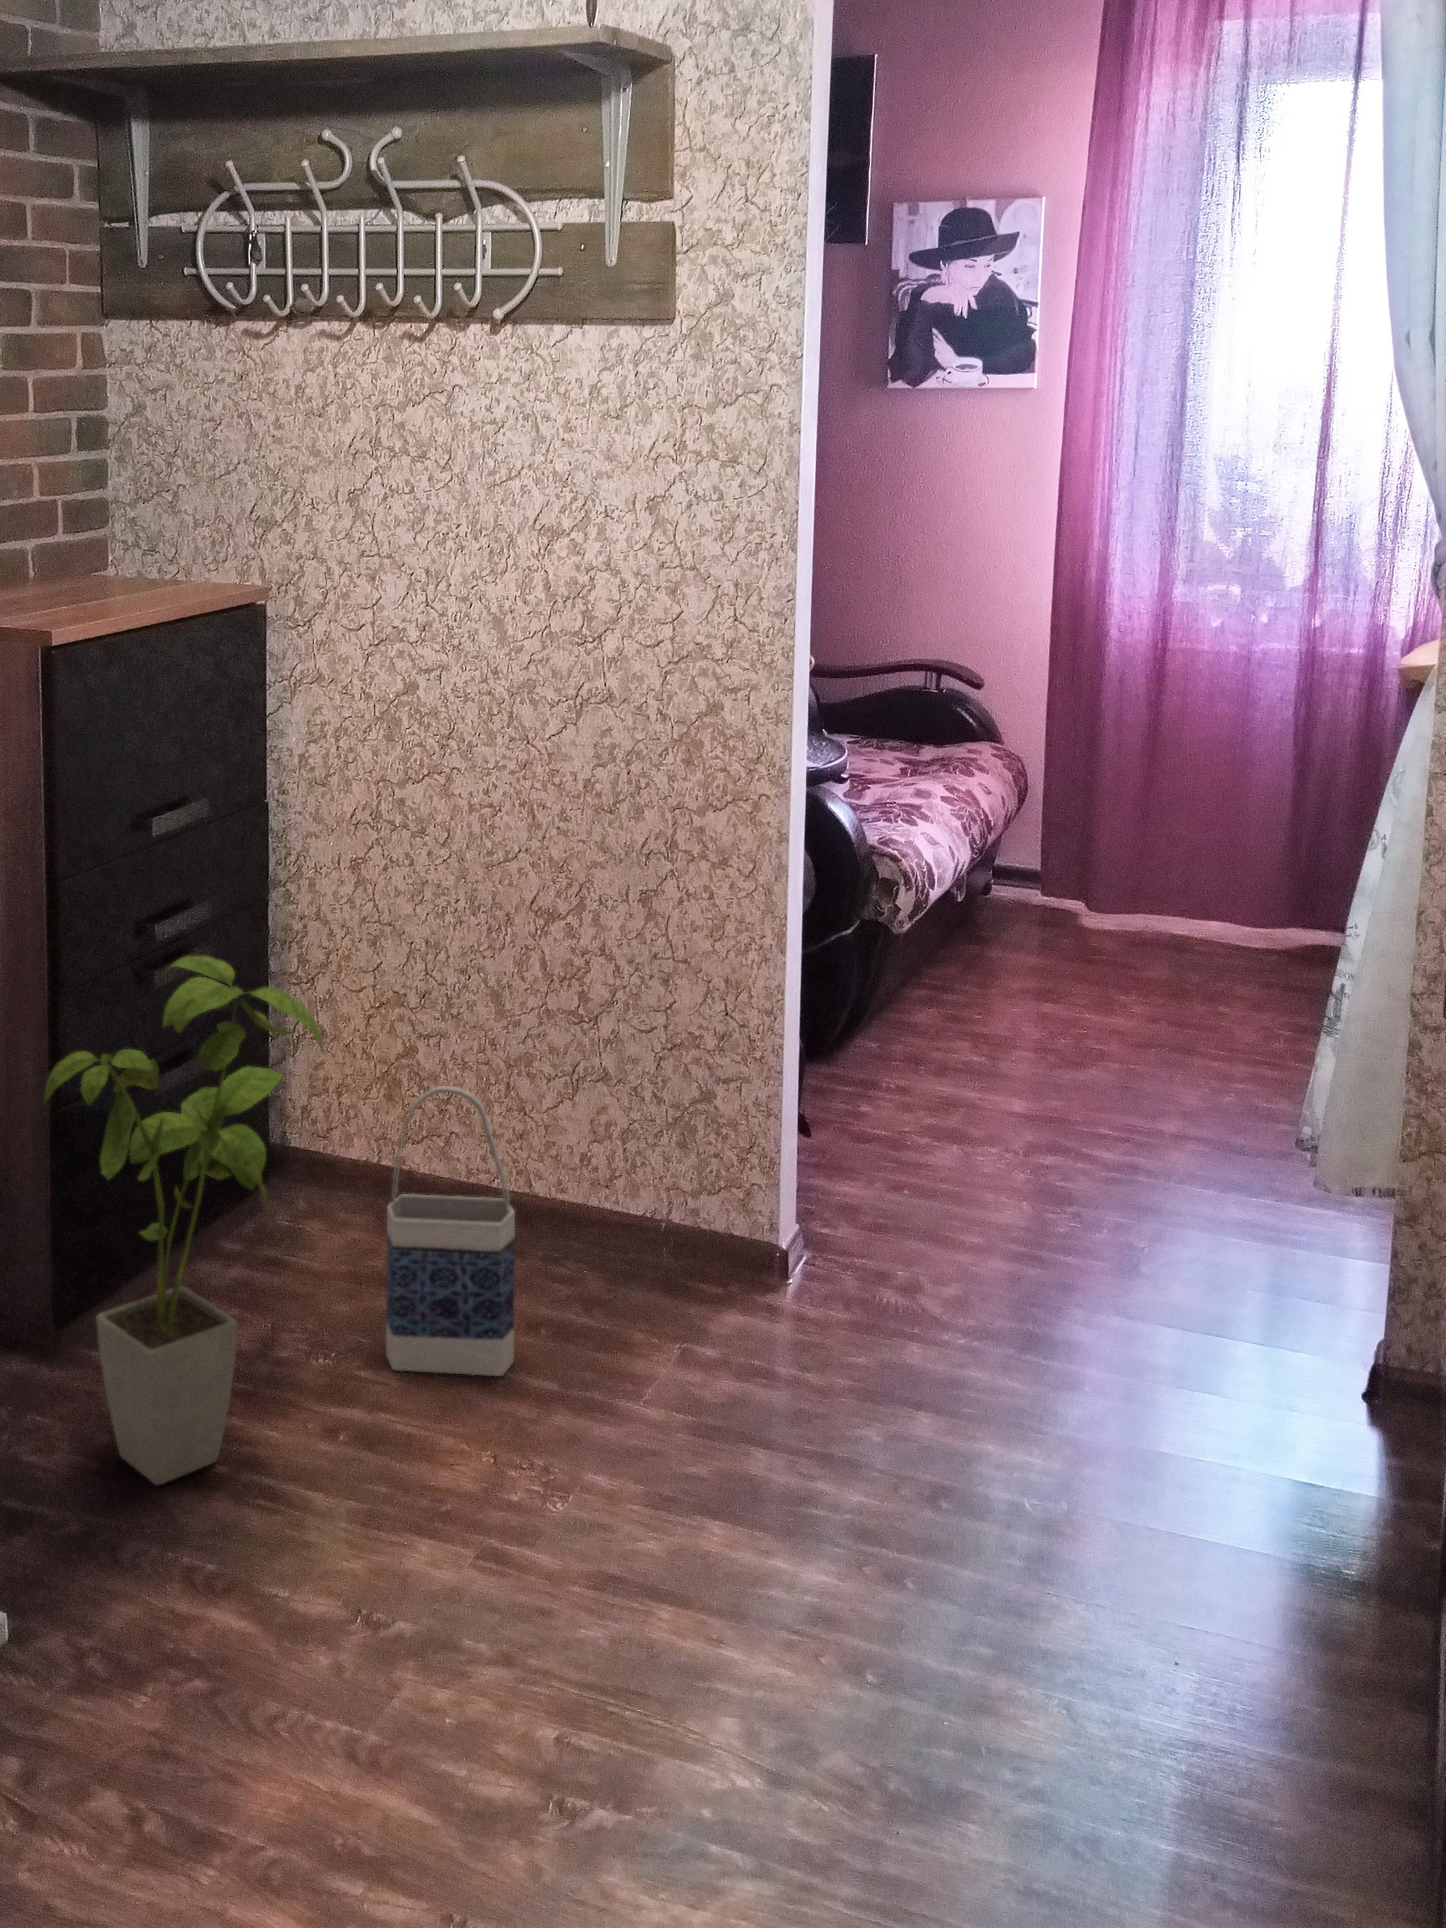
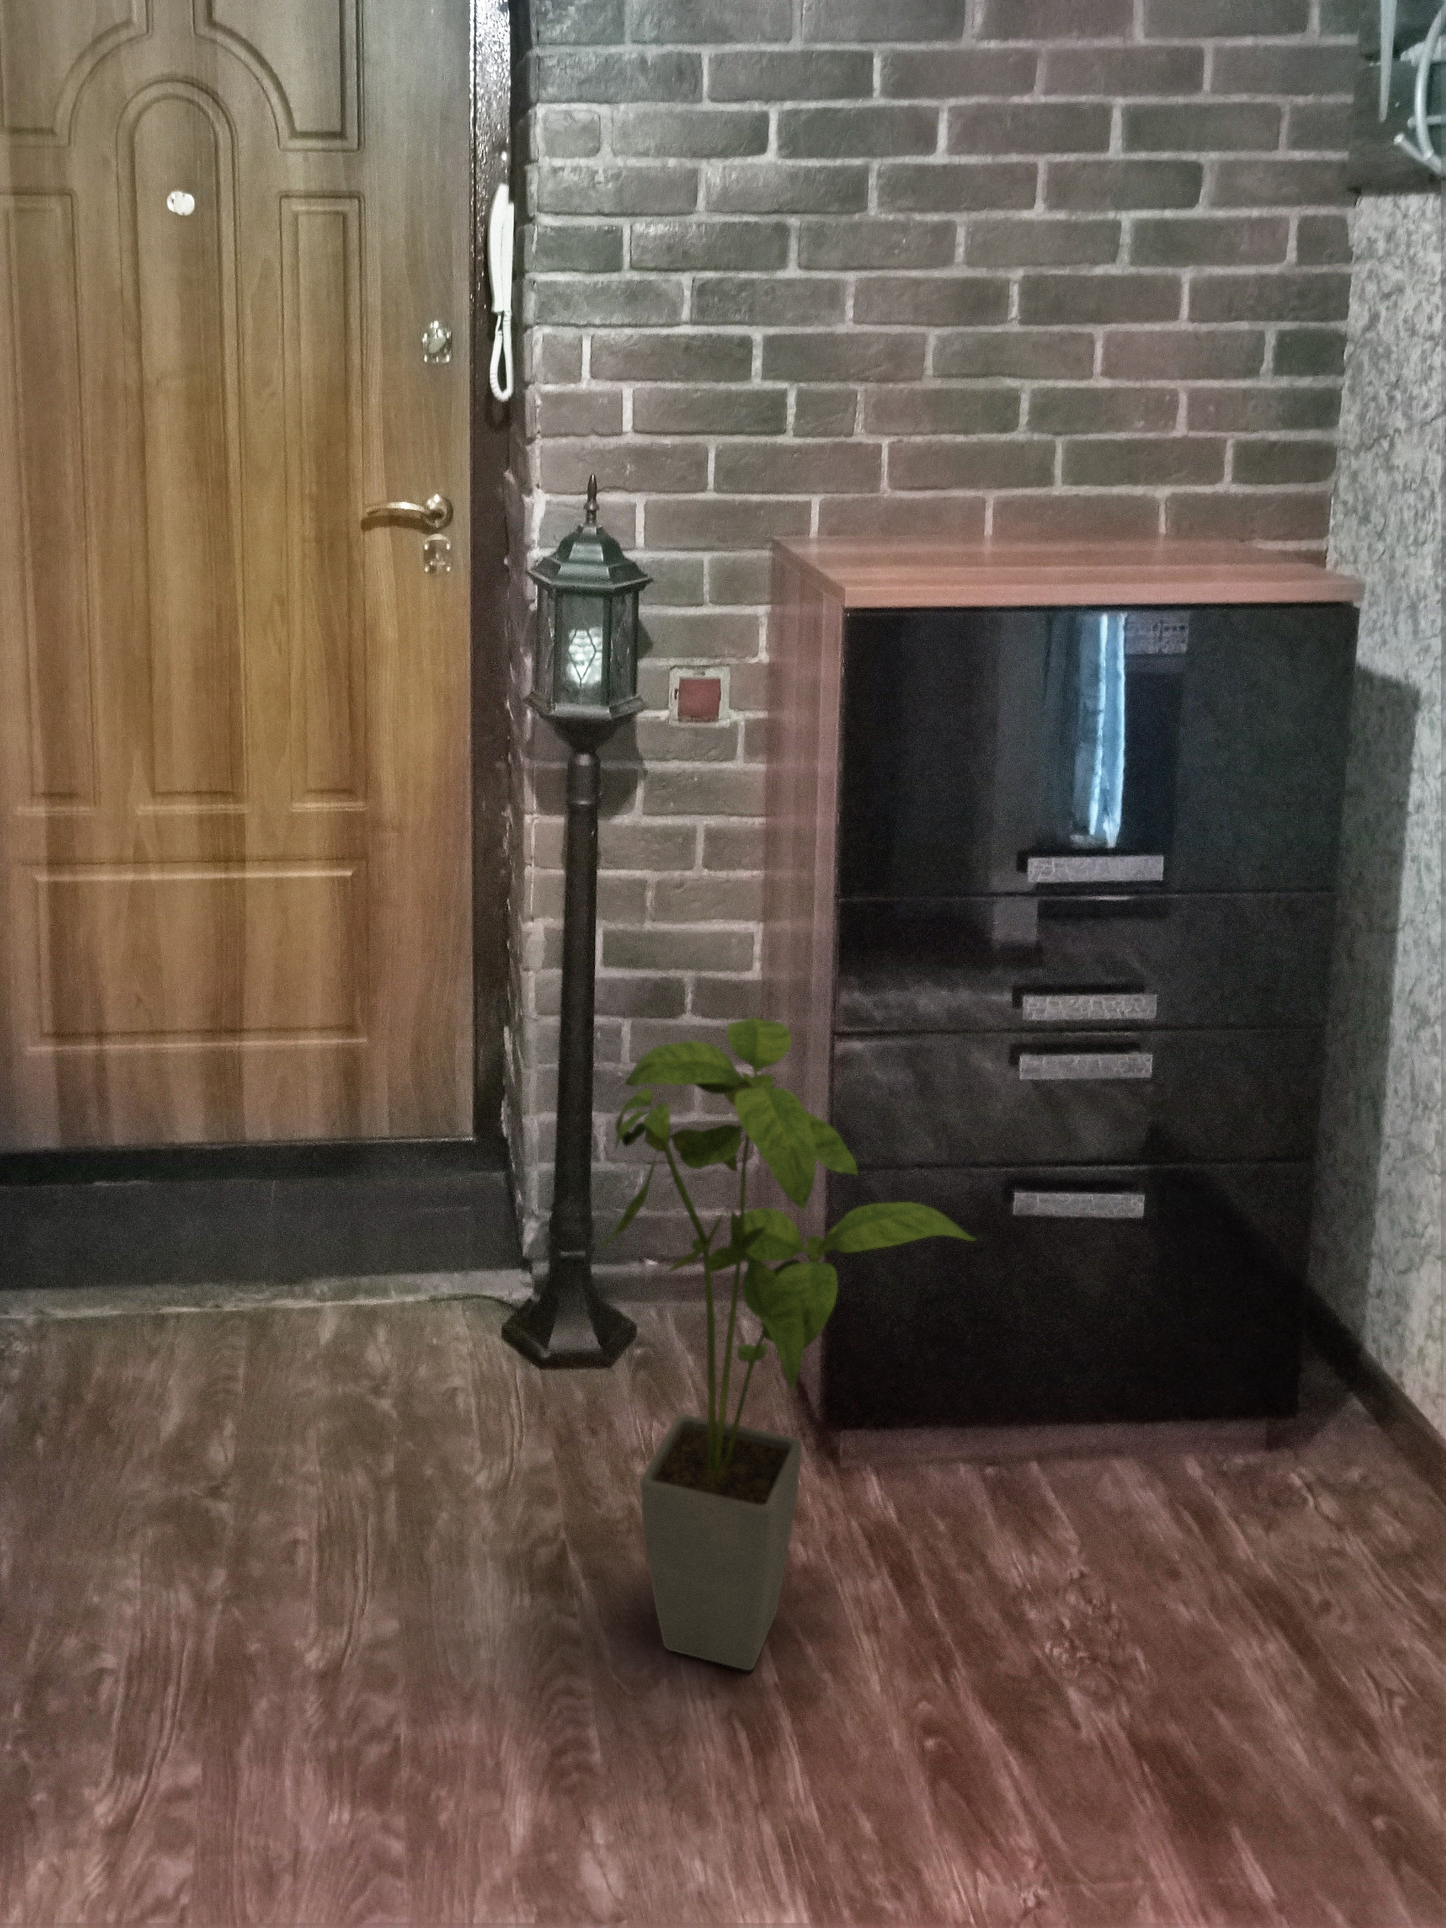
bag: present [386,1086,515,1376] -> none [1090,1360,1293,1847]

